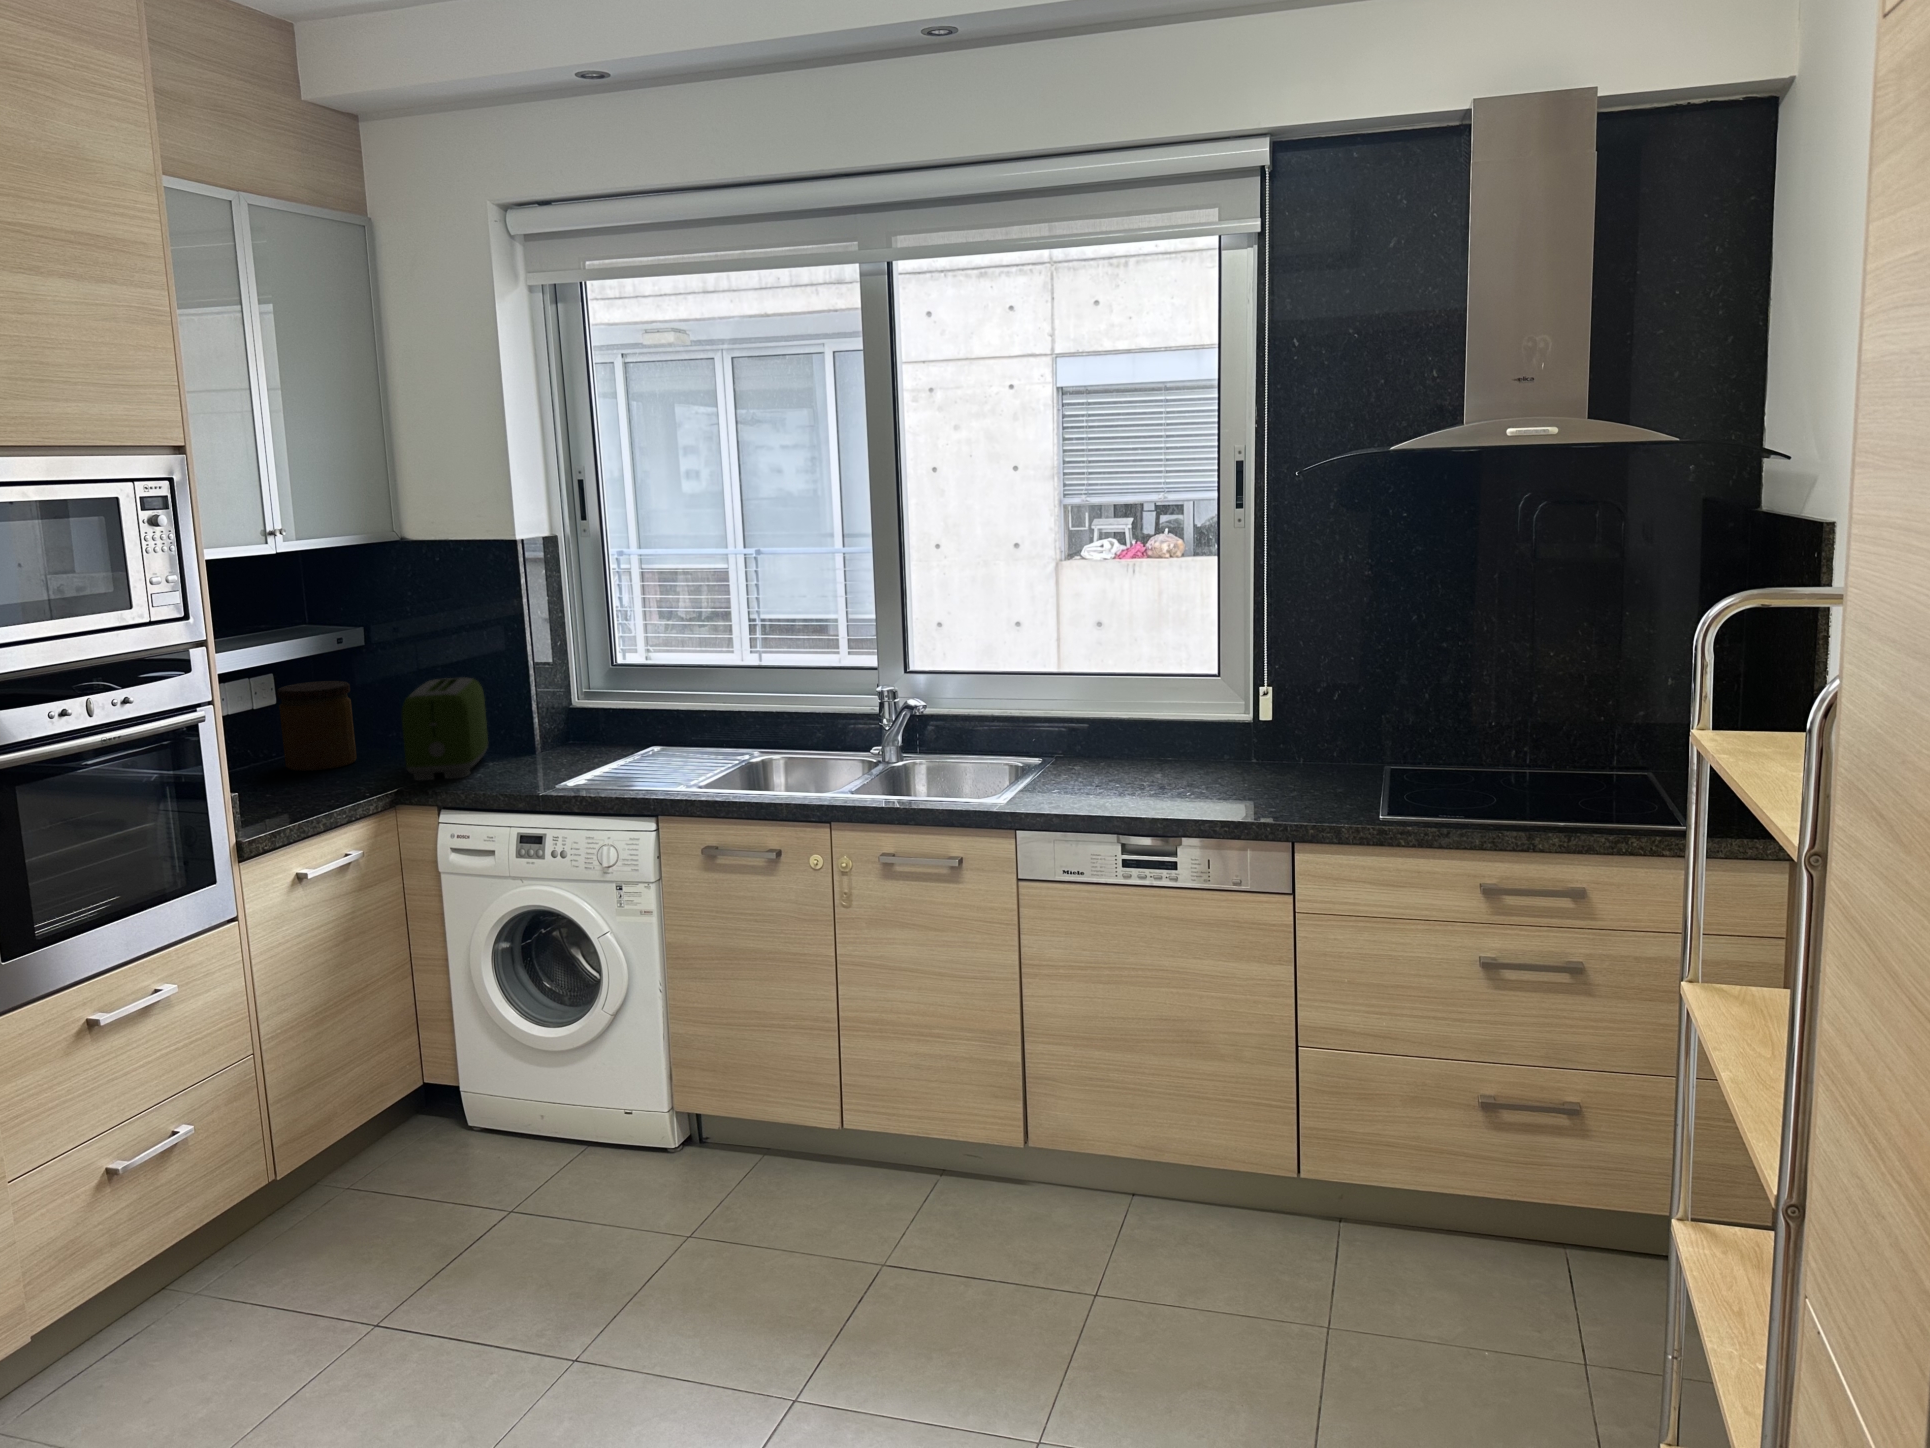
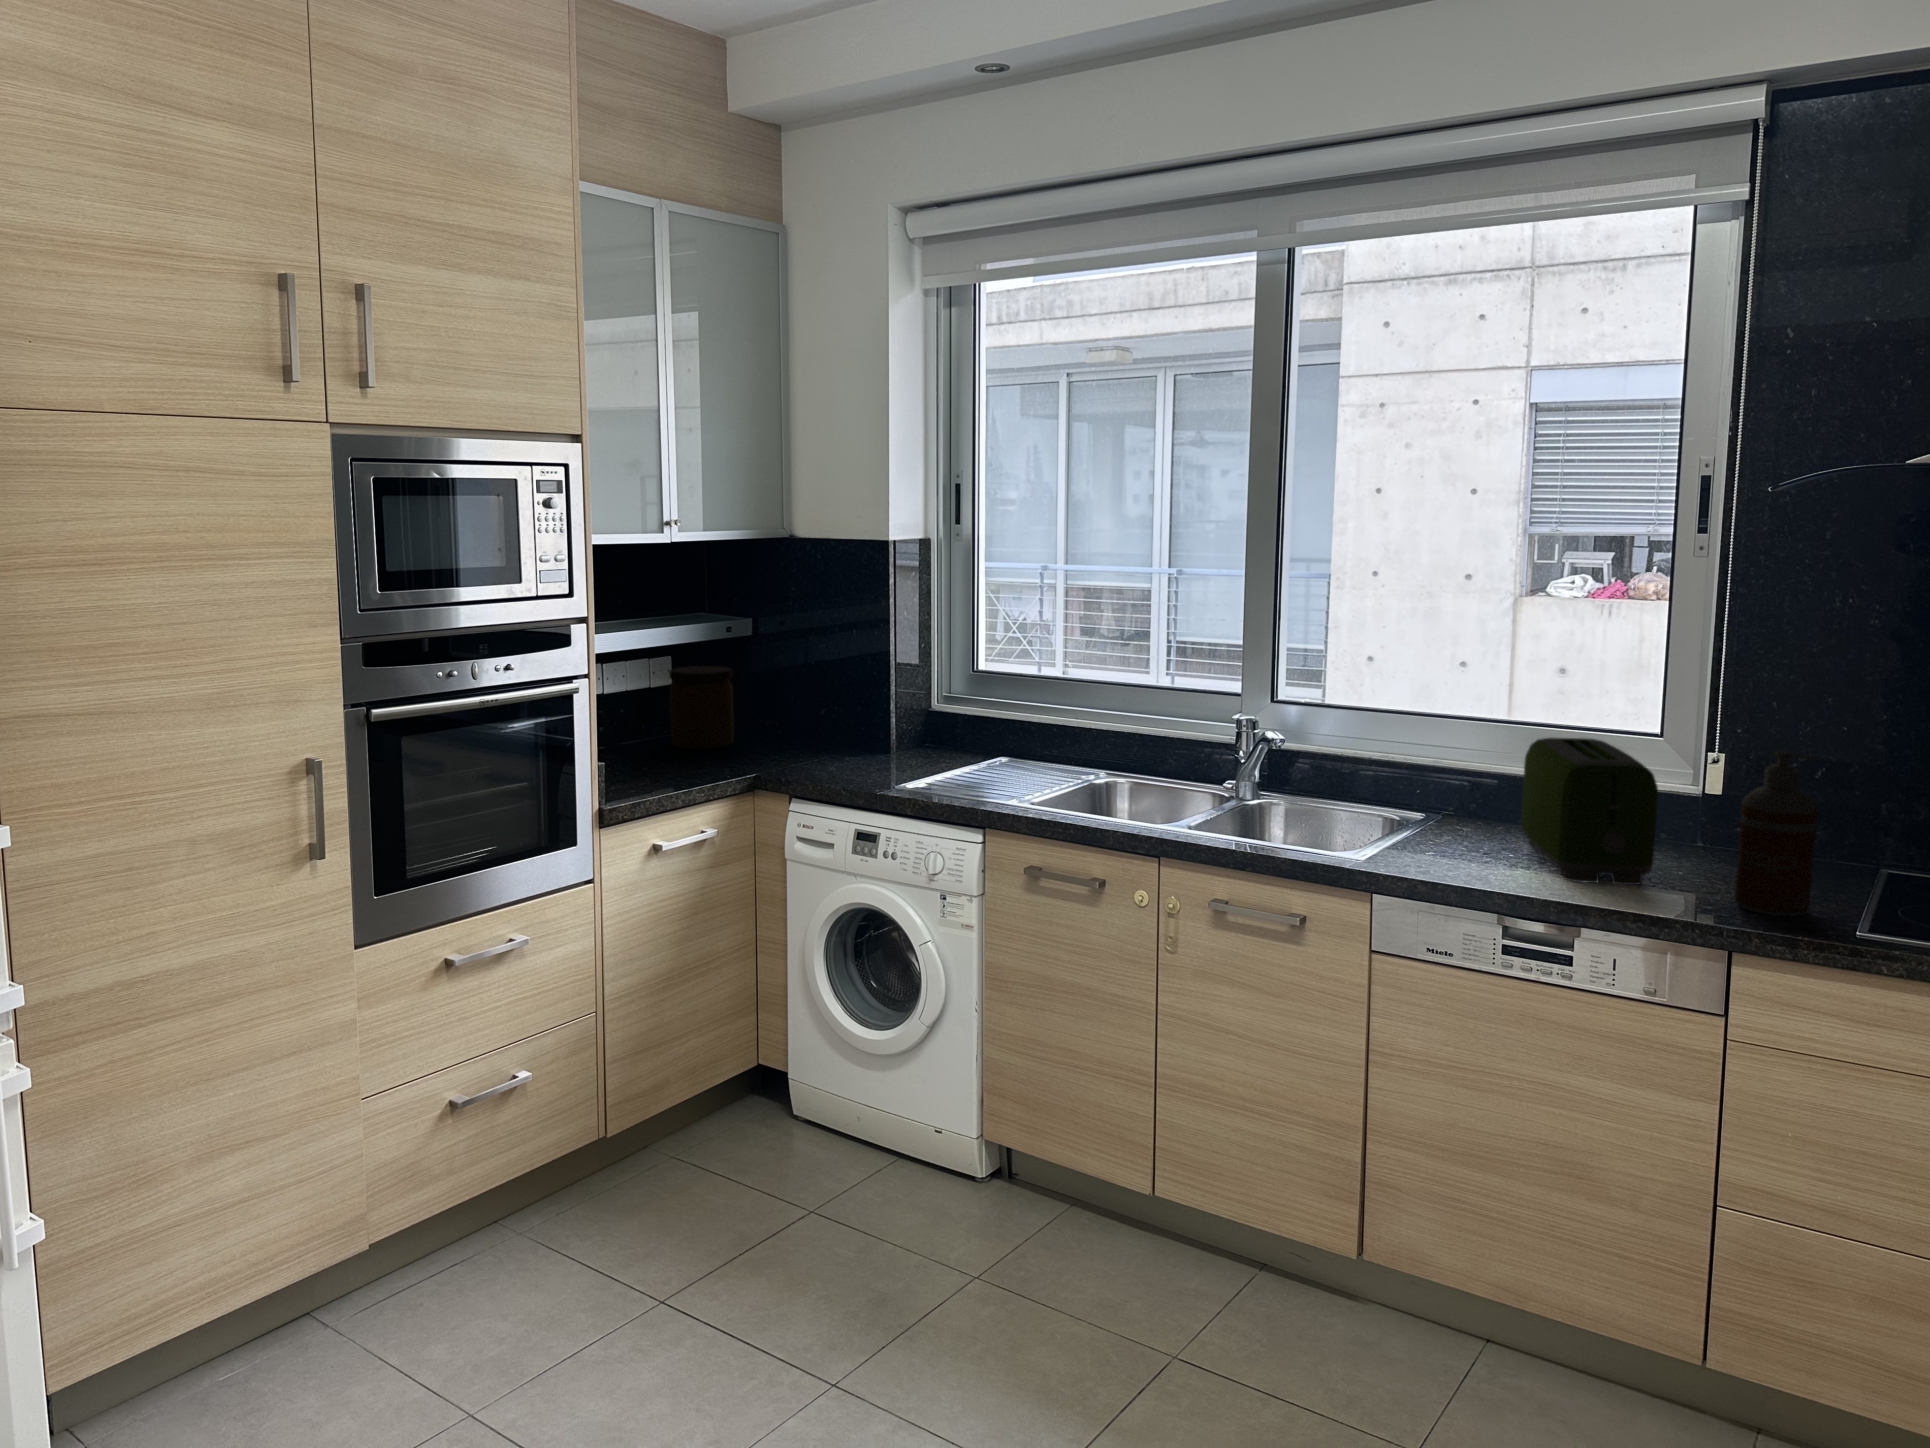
toaster: present [402,677,488,780] -> present [1521,738,1658,885]
soap dispenser: none [1292,678,1345,810] -> present [1735,751,1817,916]

